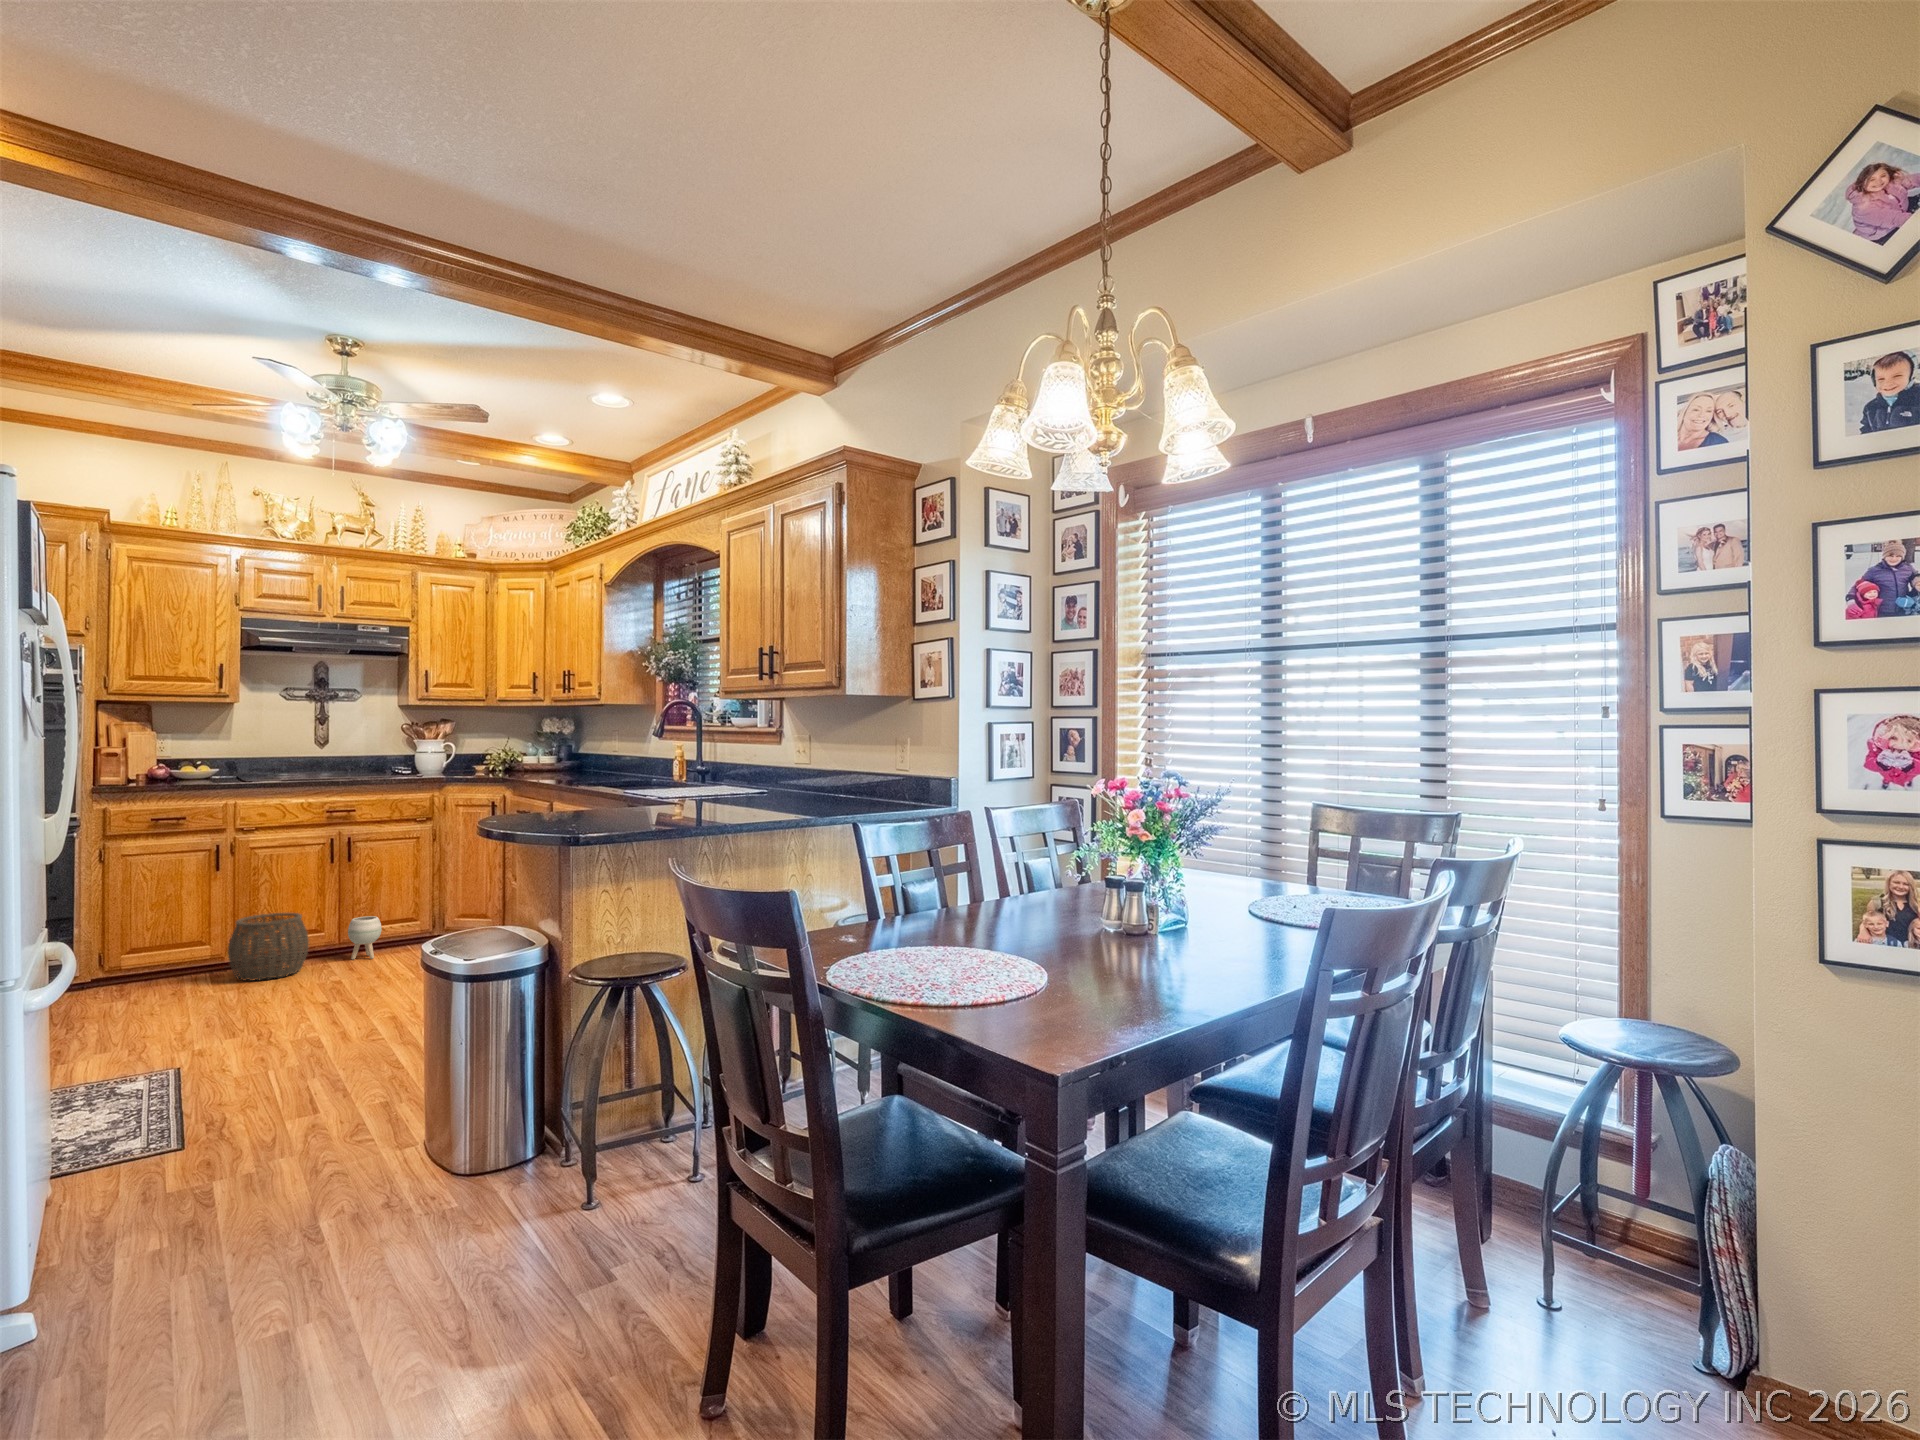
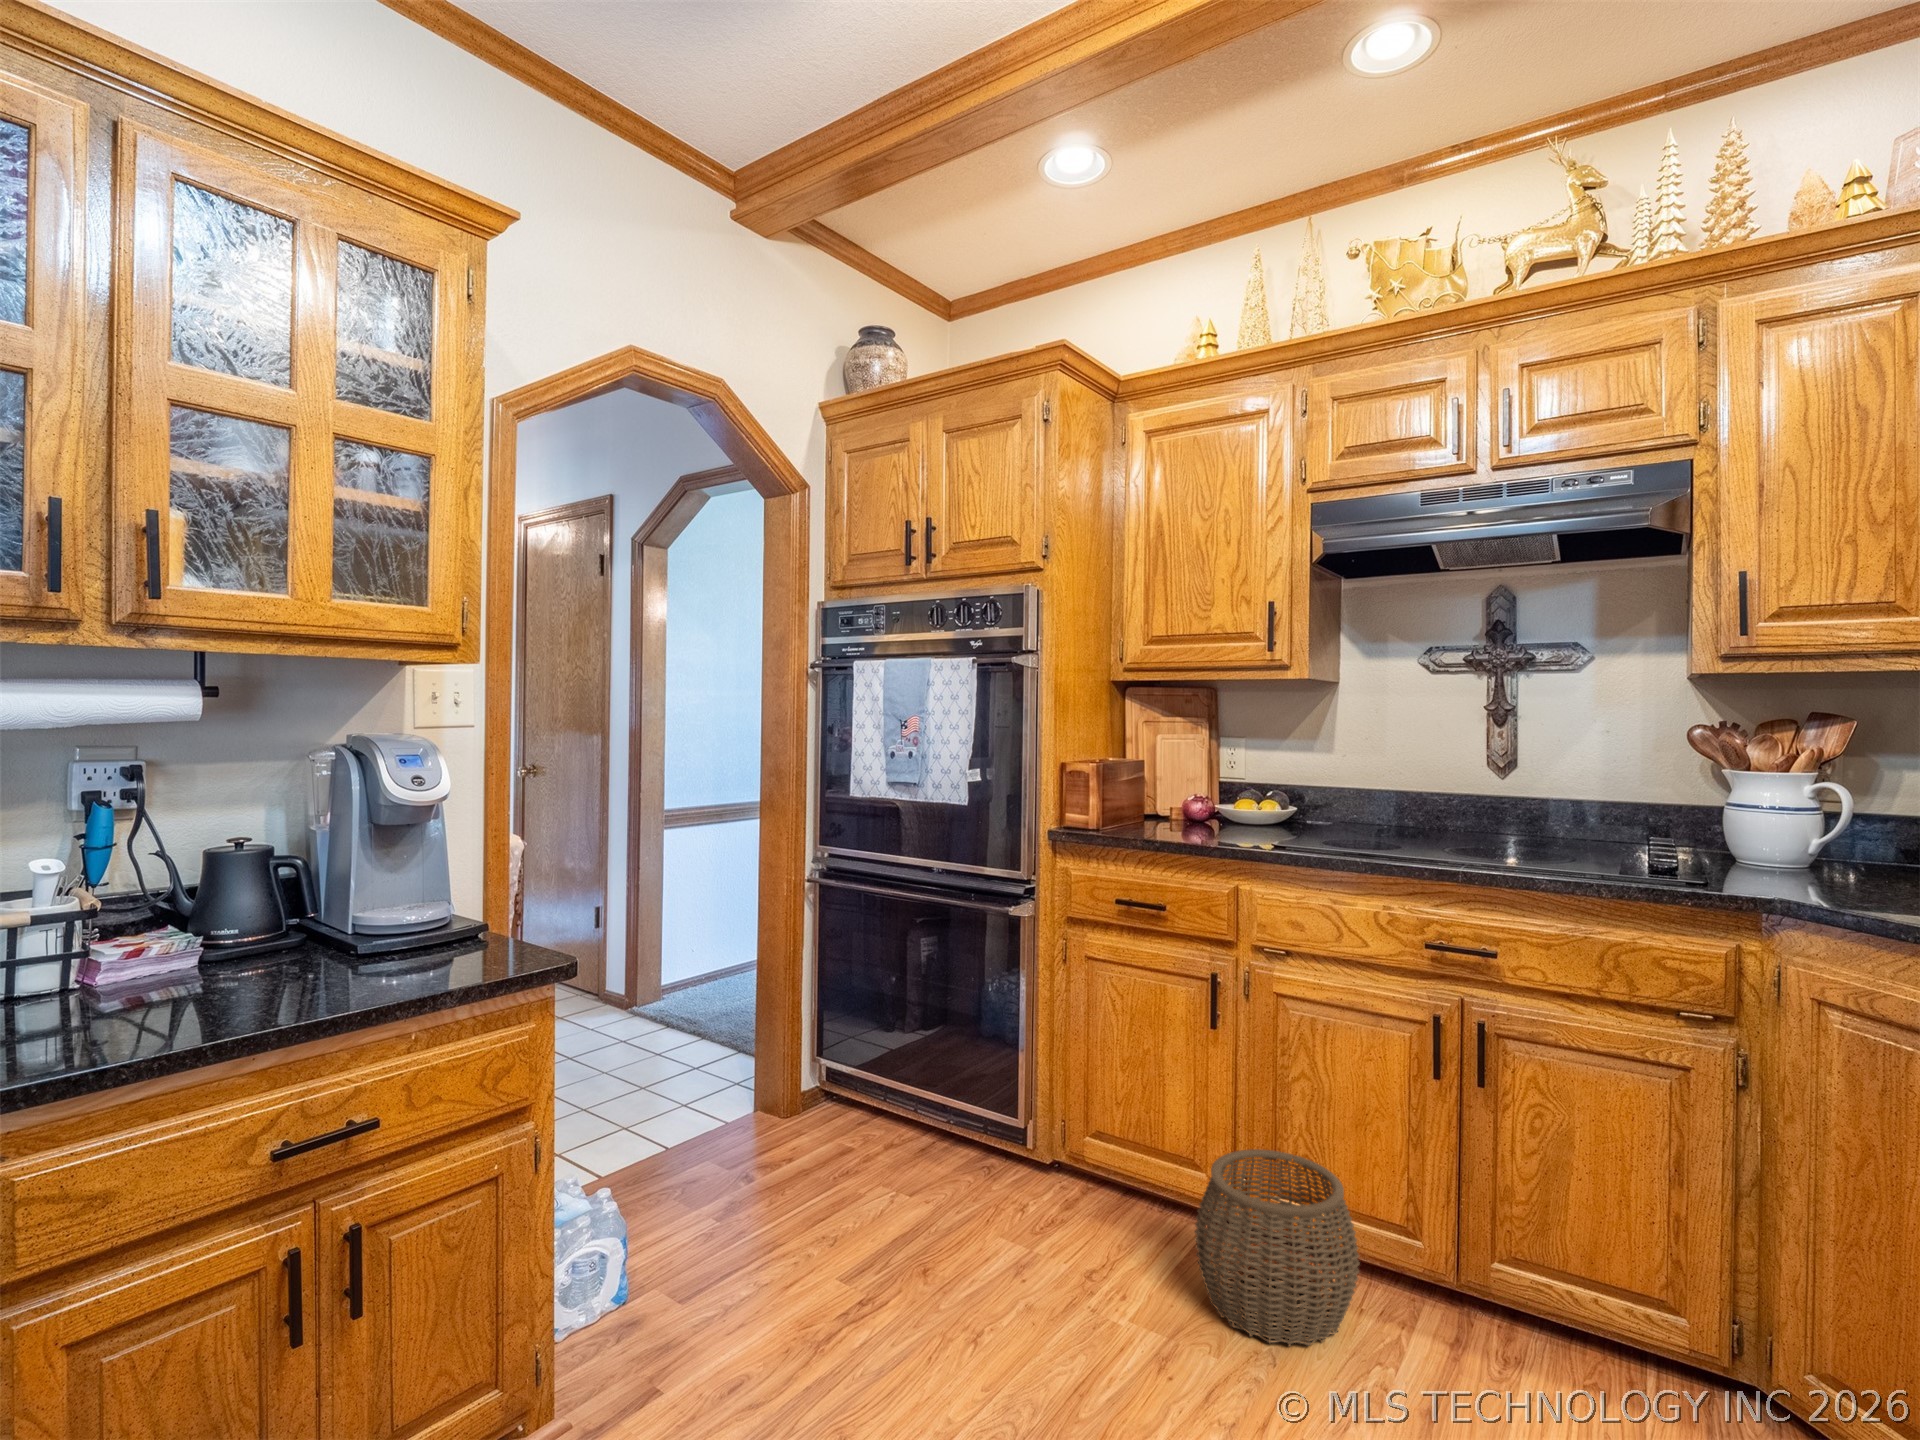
planter: present [348,916,382,959] -> none [1465,1240,1554,1383]

